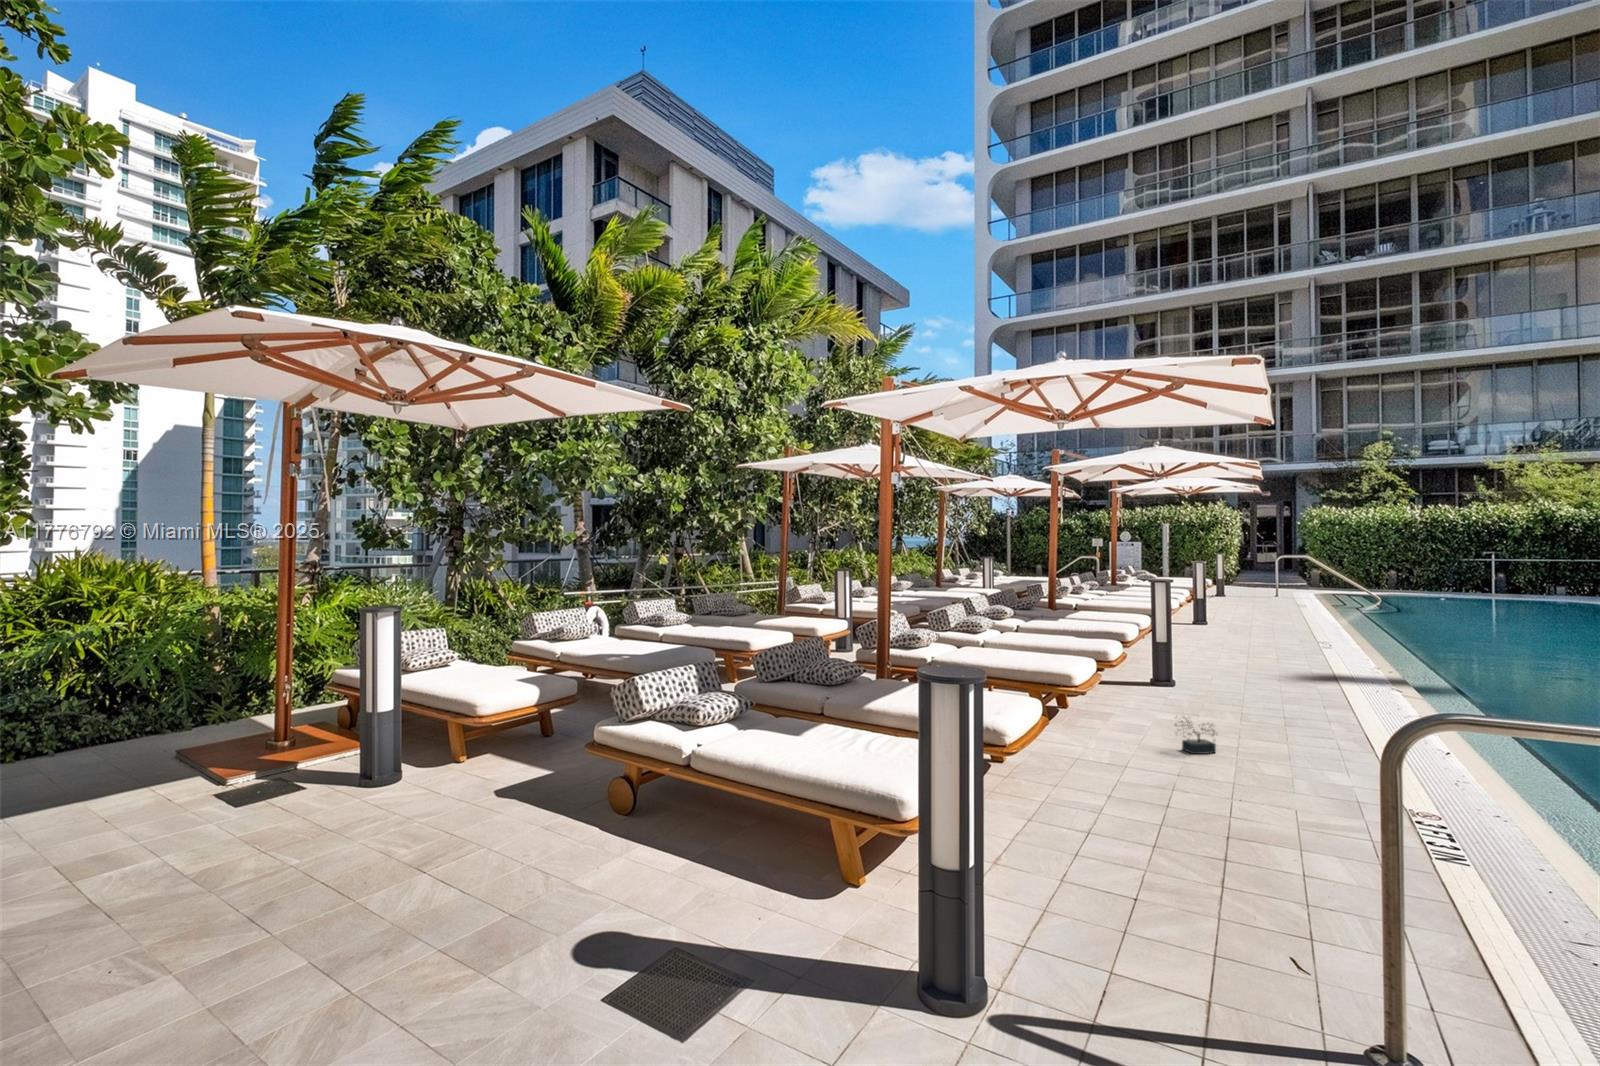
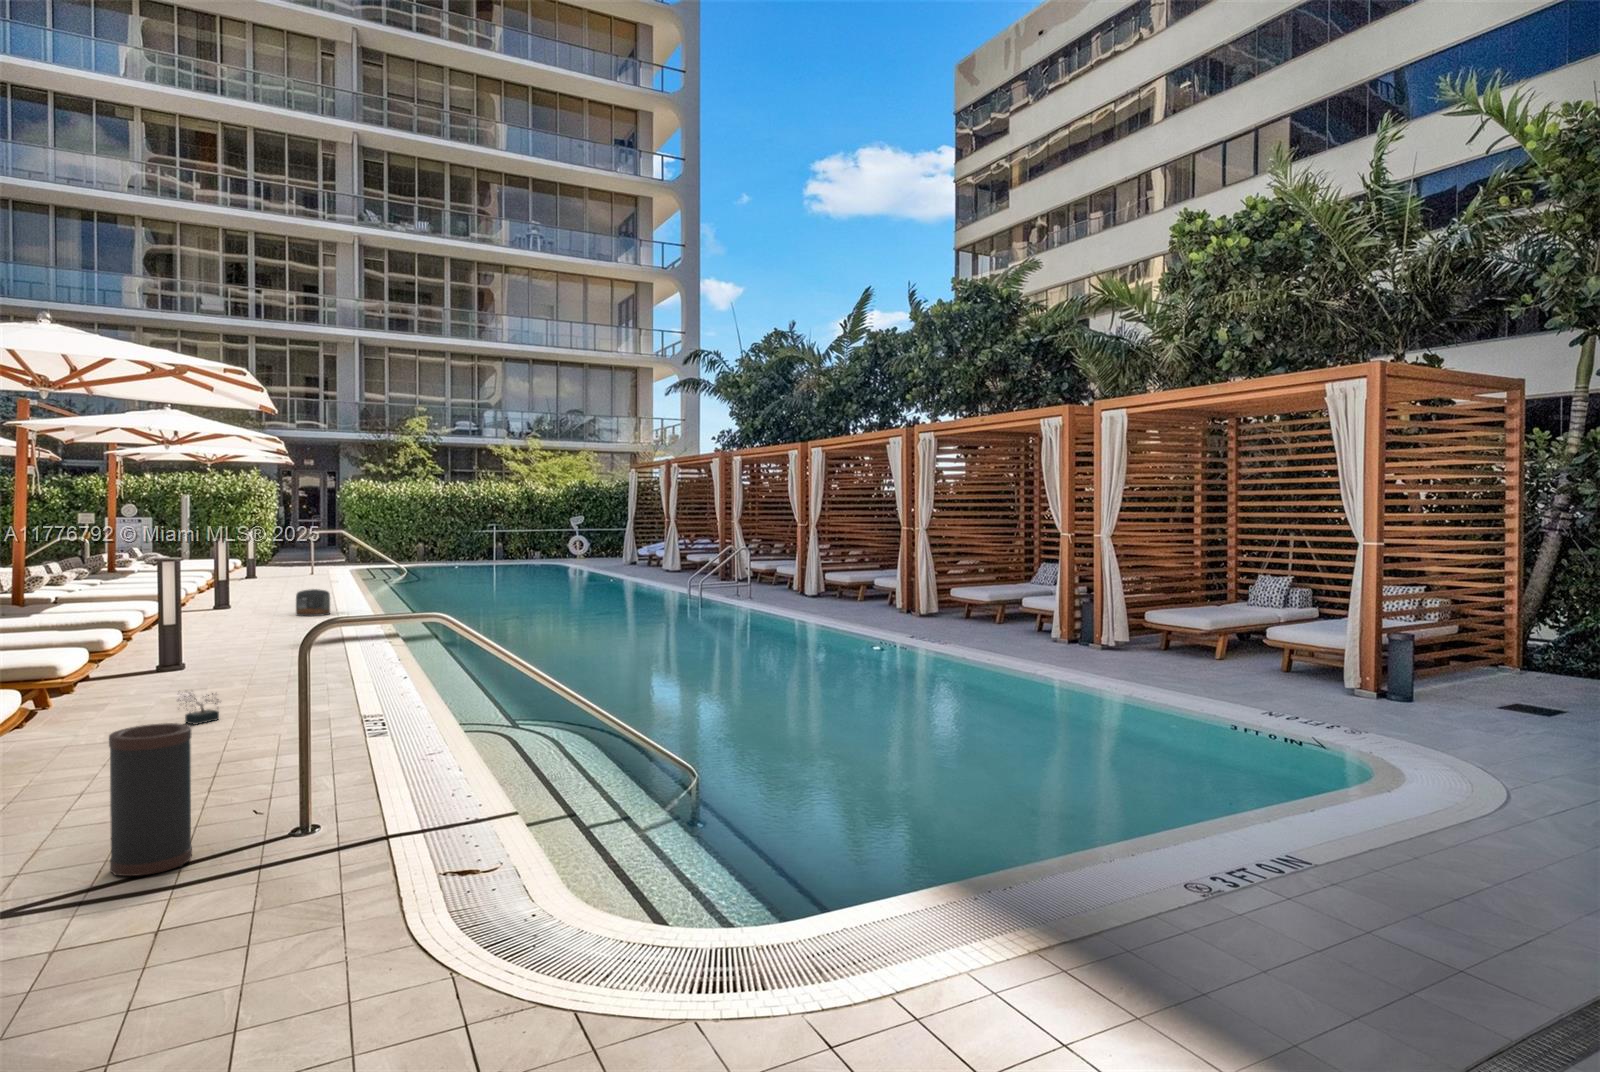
pouf: none [1270,614,1307,641] -> present [296,589,330,616]
trash can: none [1120,787,1216,995] -> present [109,723,192,876]

